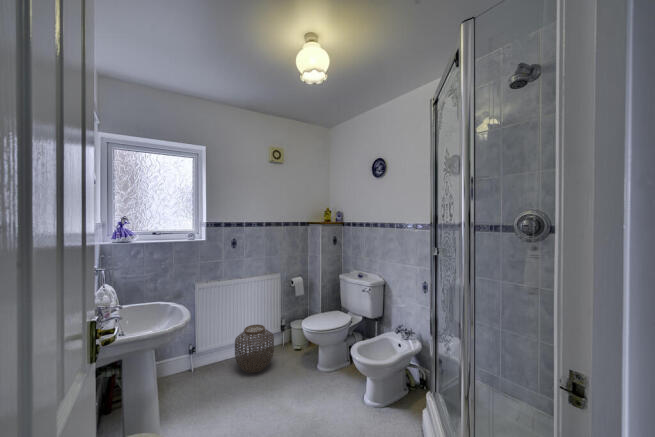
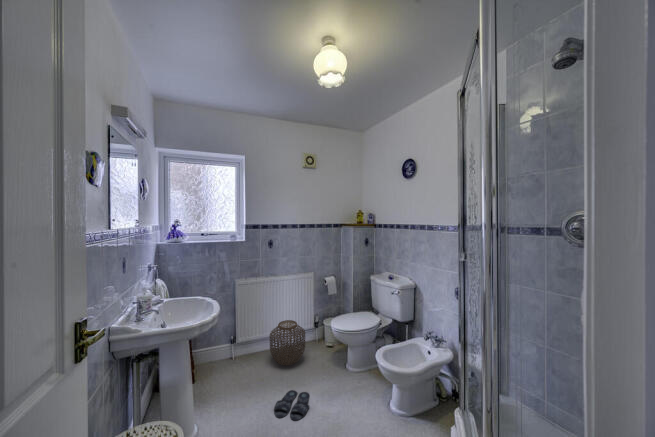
slippers: none [247,396,285,425] -> present [274,390,309,421]

